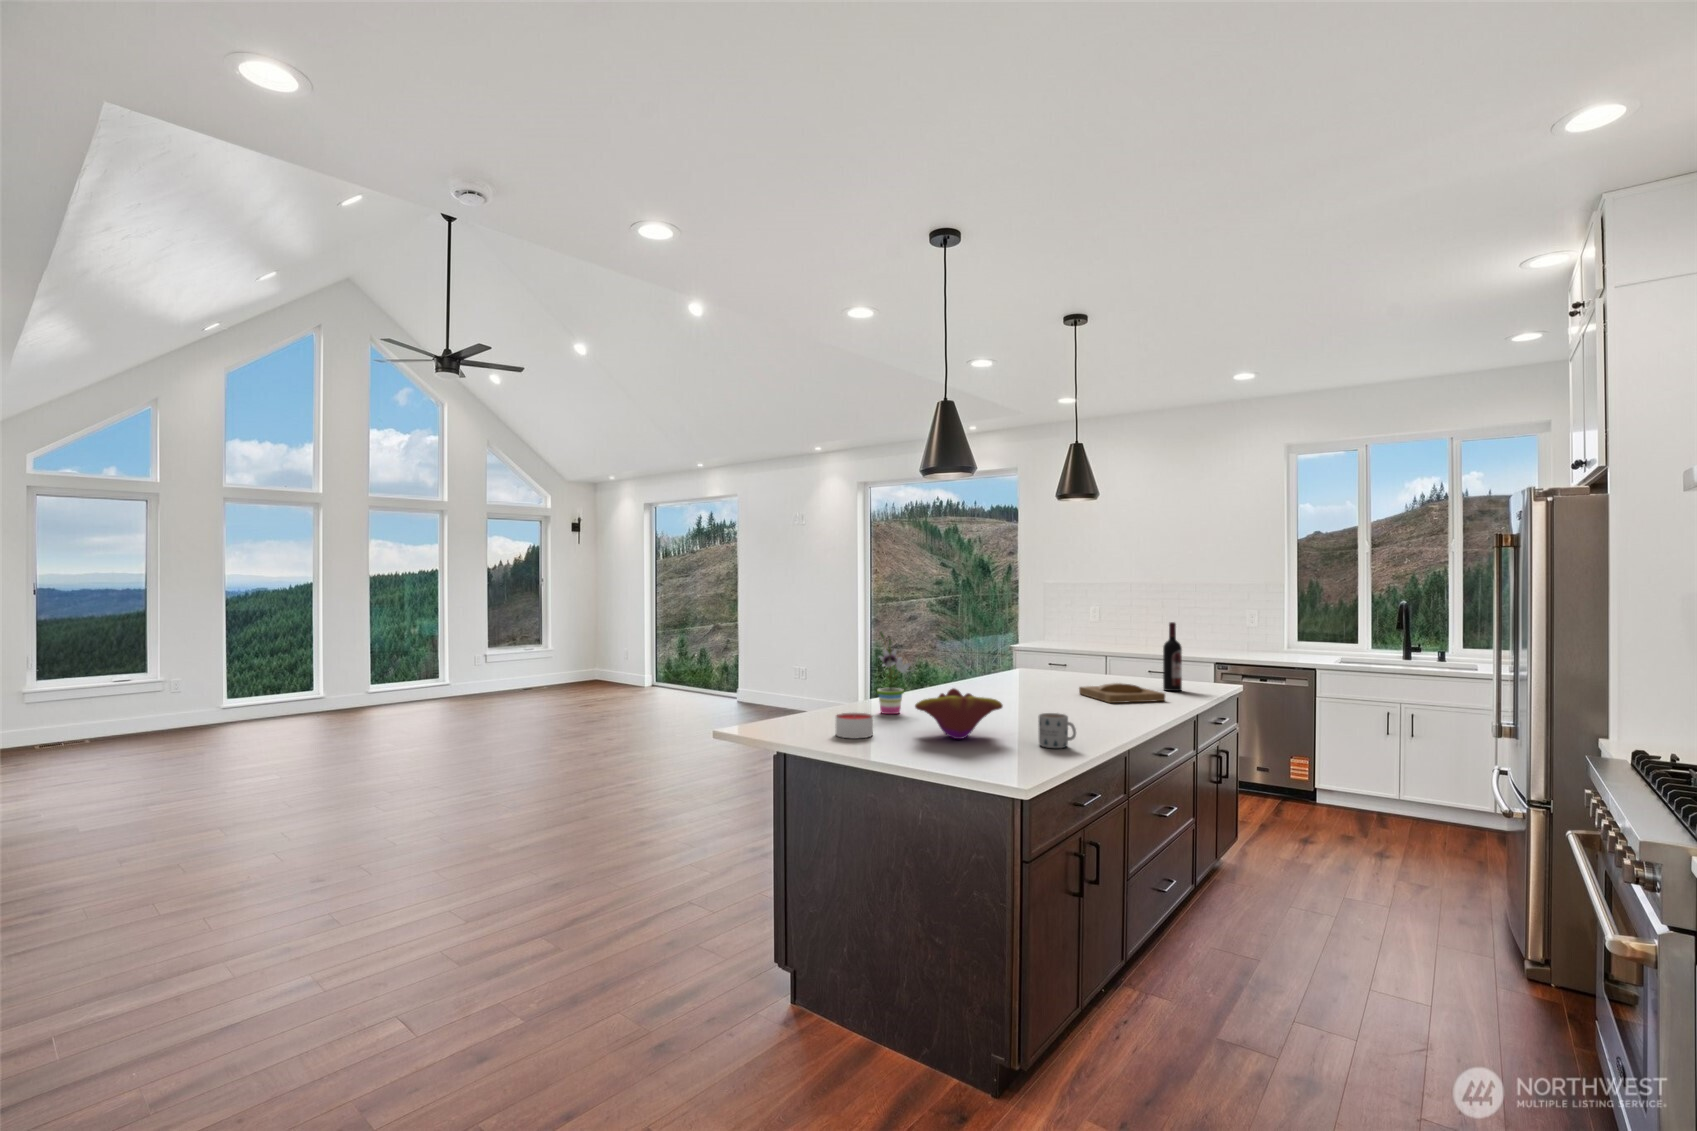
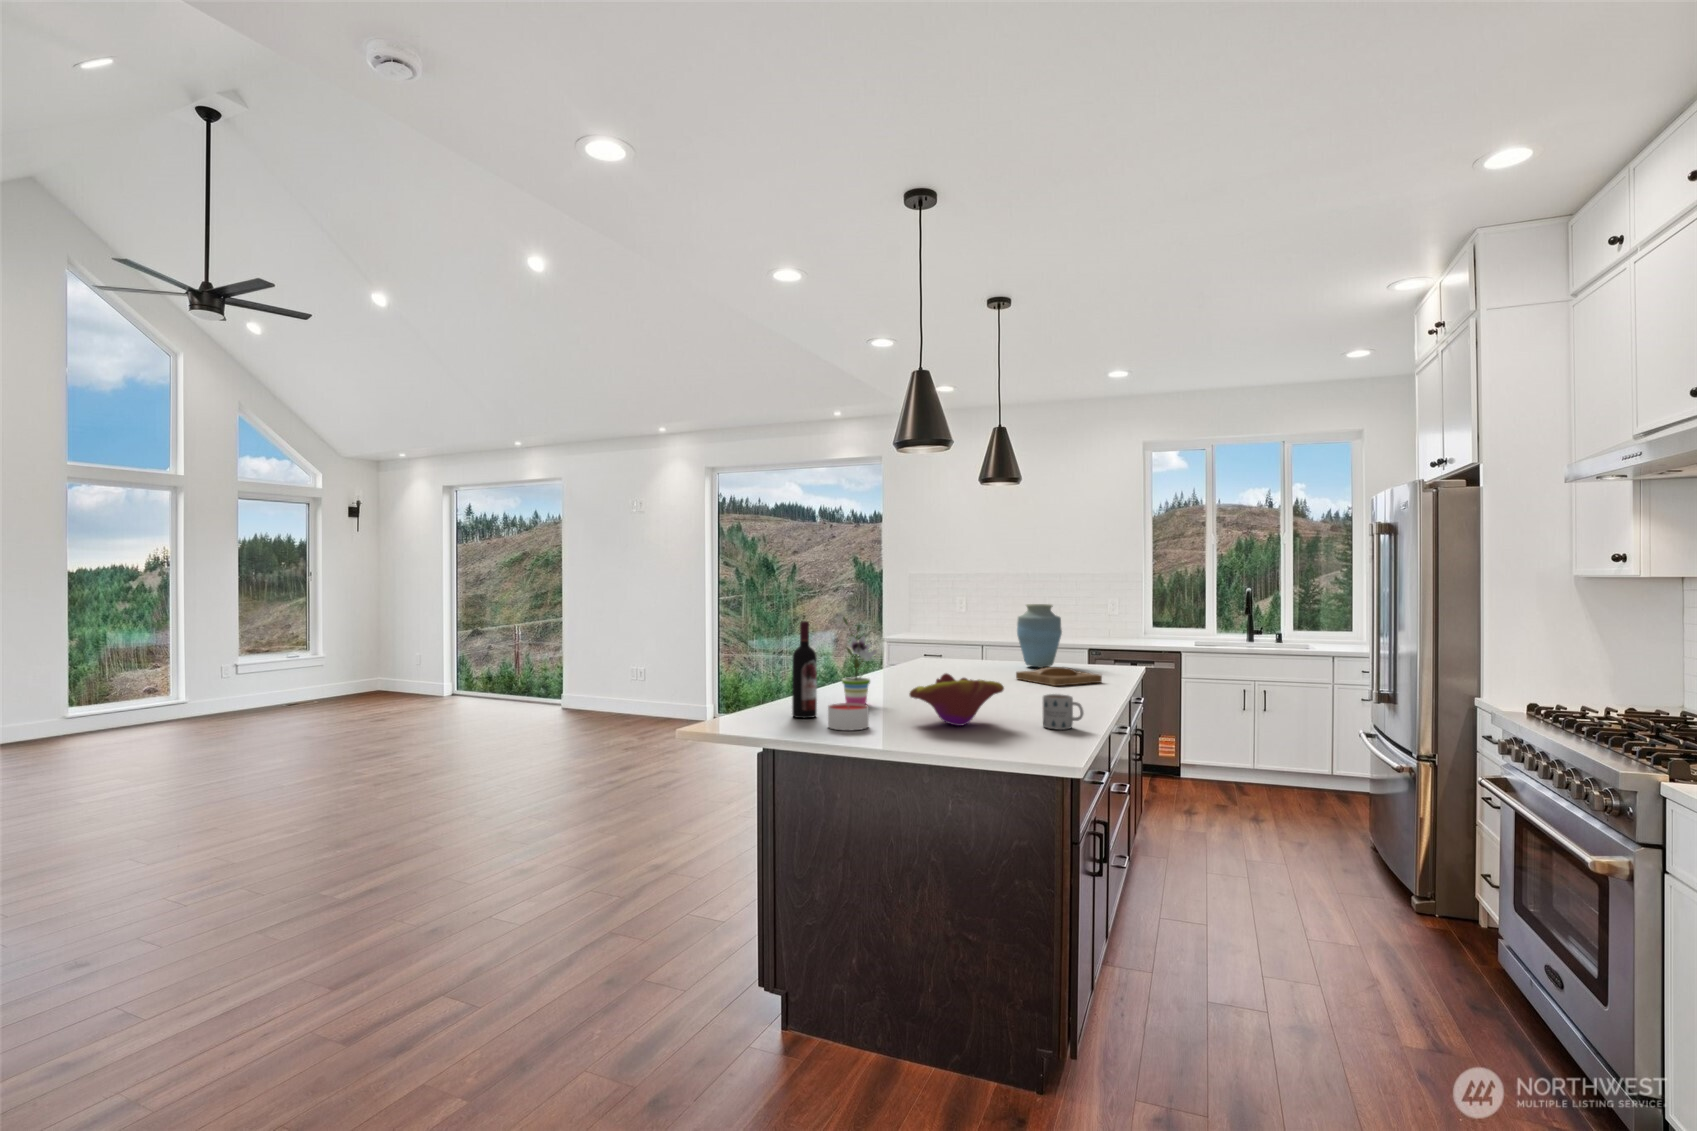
vase: none [1098,618,1144,683] -> present [1017,604,1062,668]
wine bottle: present [1163,622,1182,691] -> present [792,621,817,718]

